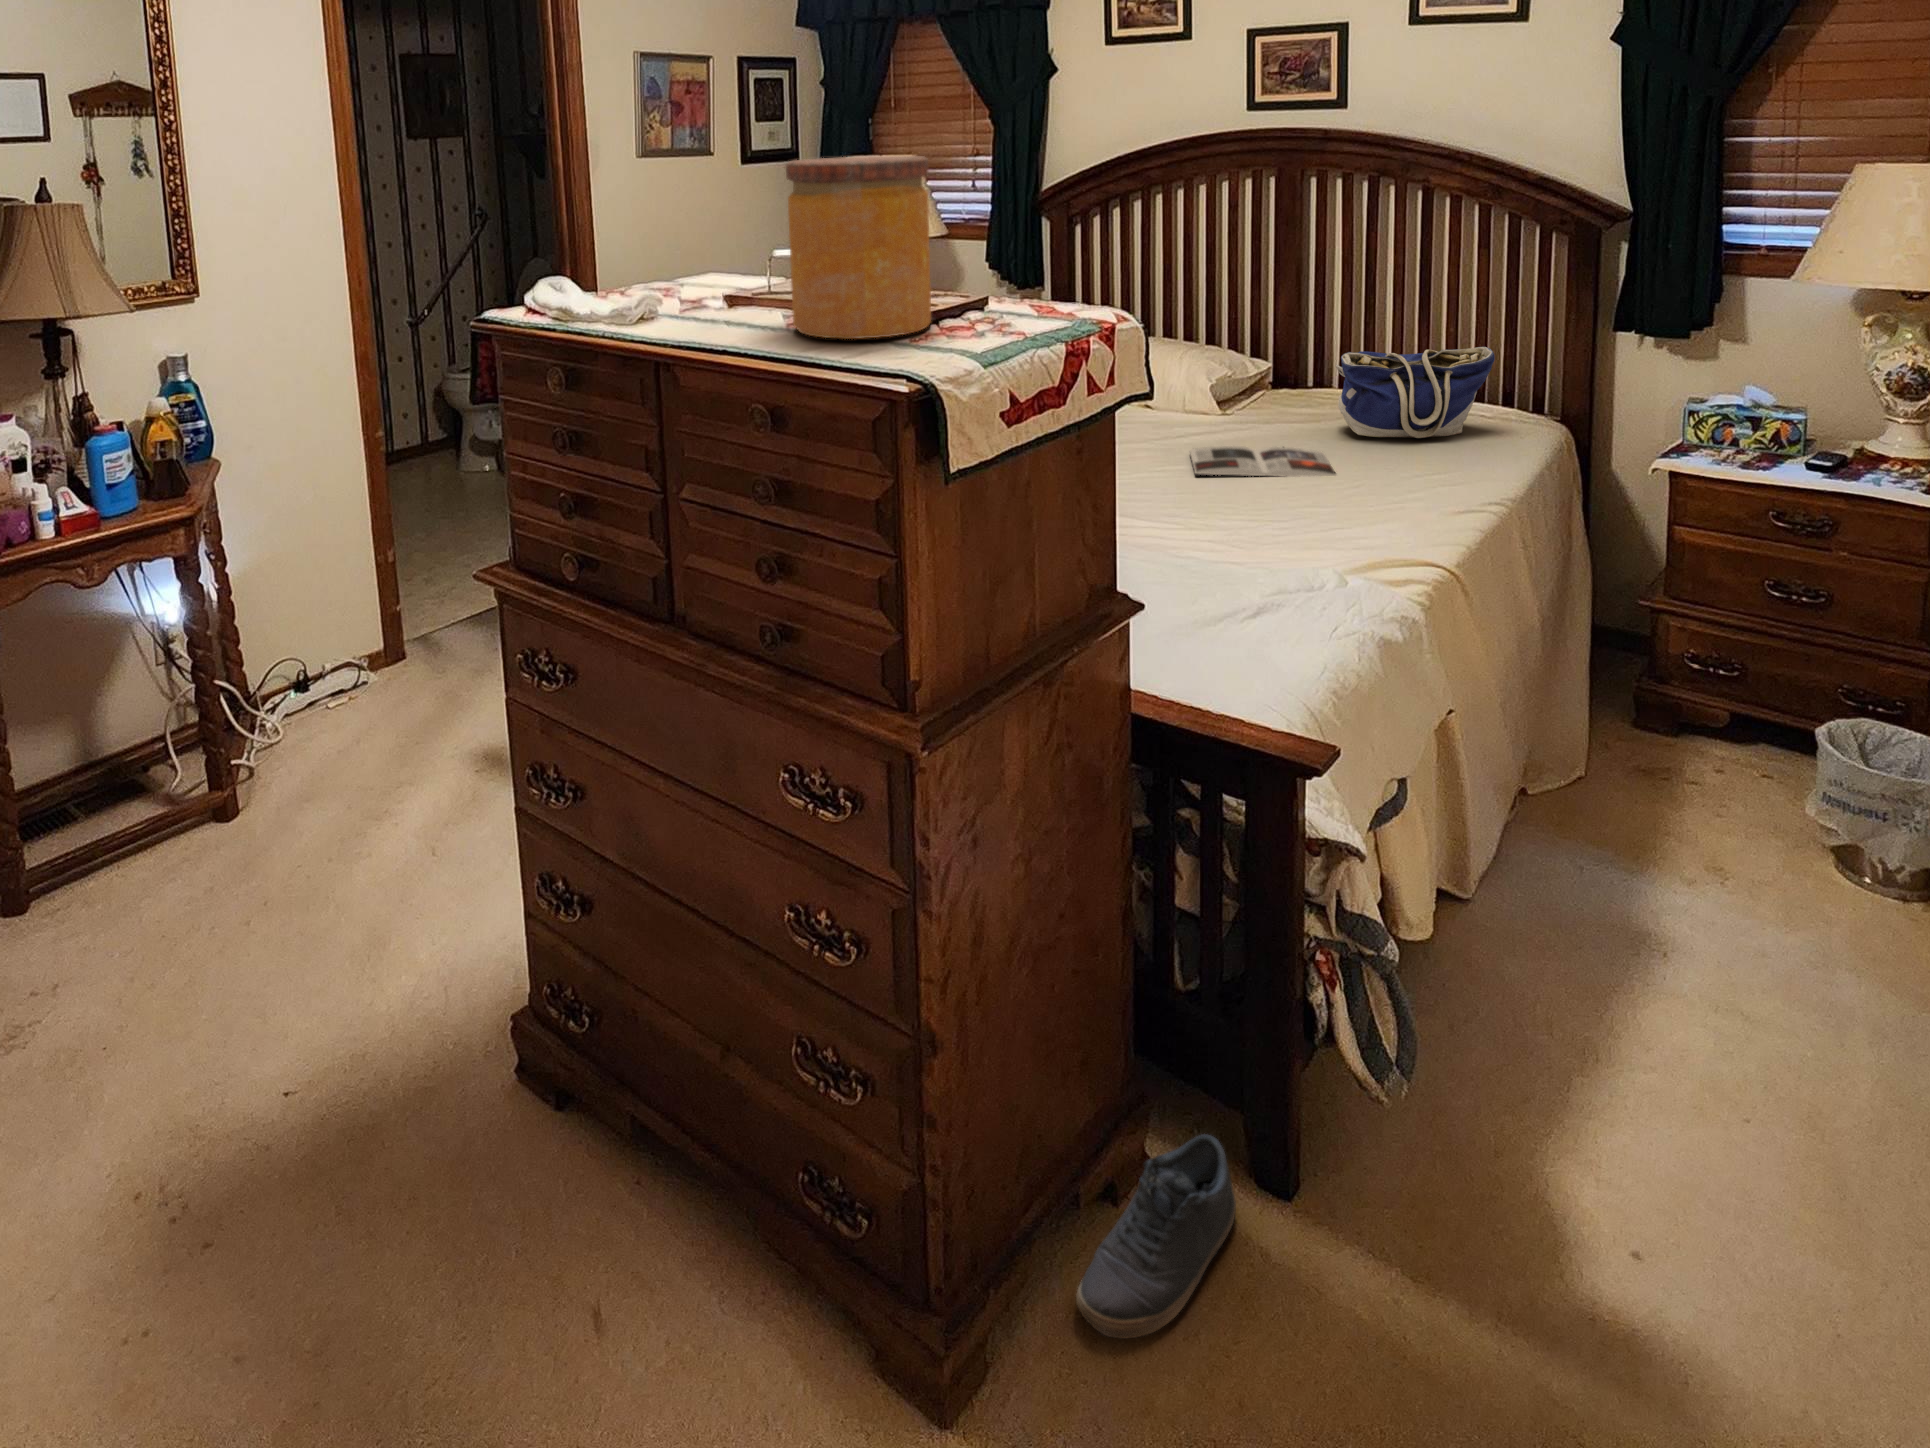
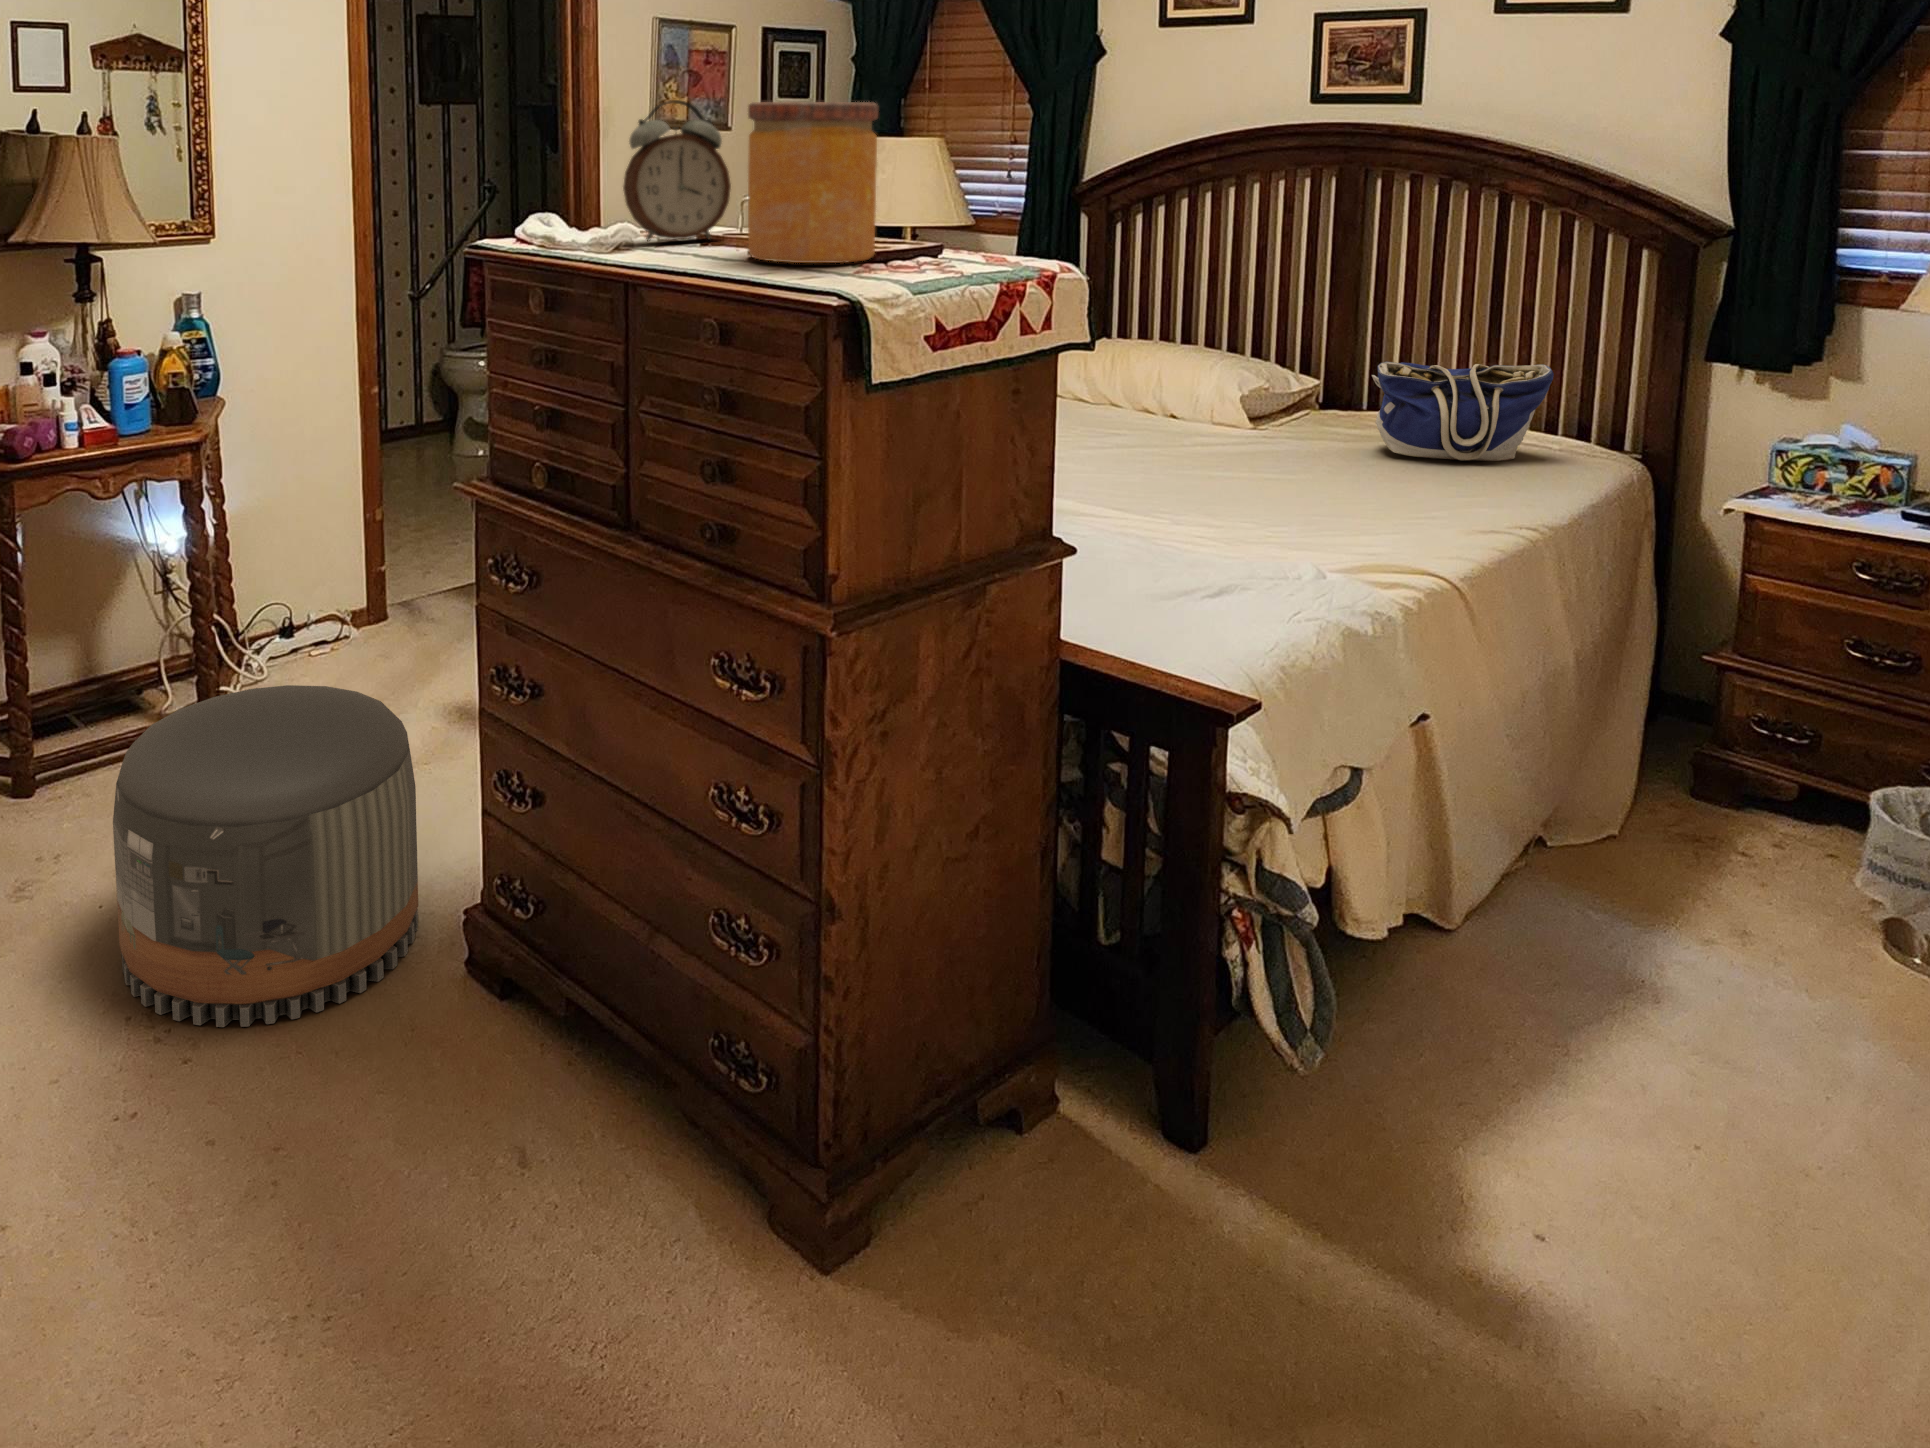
alarm clock: none [646,157,763,313] -> present [623,100,731,241]
magazine: present [1190,446,1336,477] -> none [1201,453,1360,491]
pouf: none [106,782,462,1201] -> present [113,685,418,1027]
shoe: present [1076,1134,1236,1339] -> none [961,1070,1134,1226]

